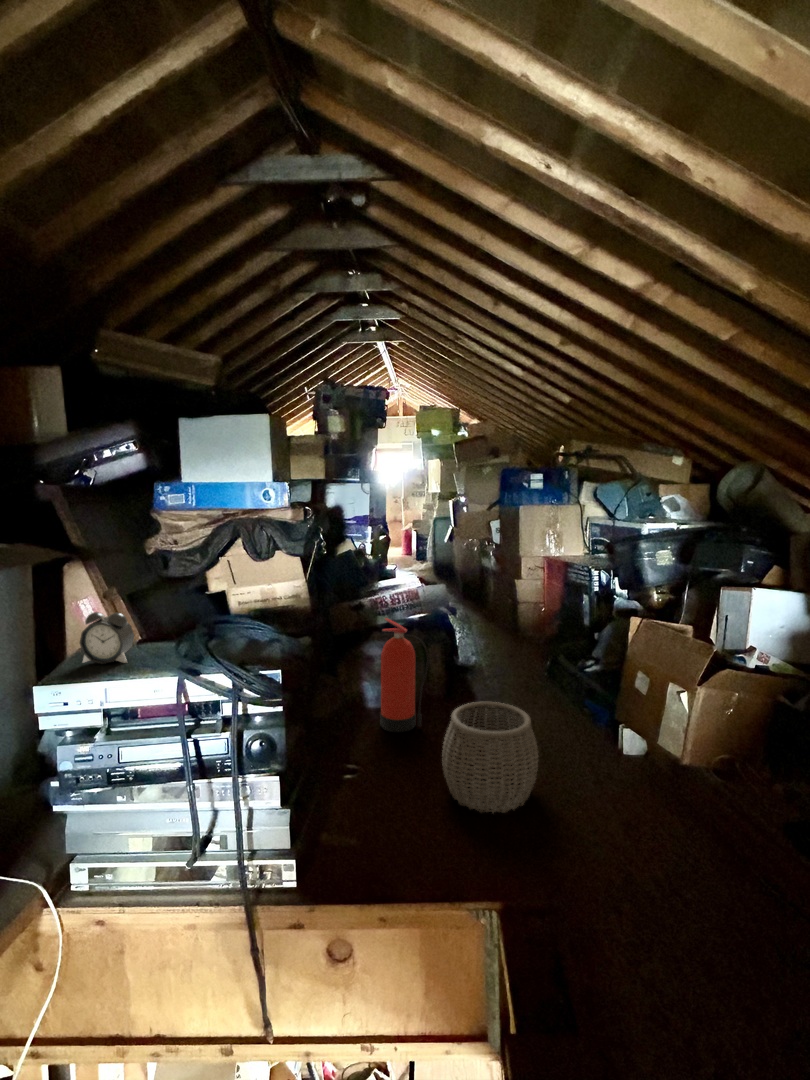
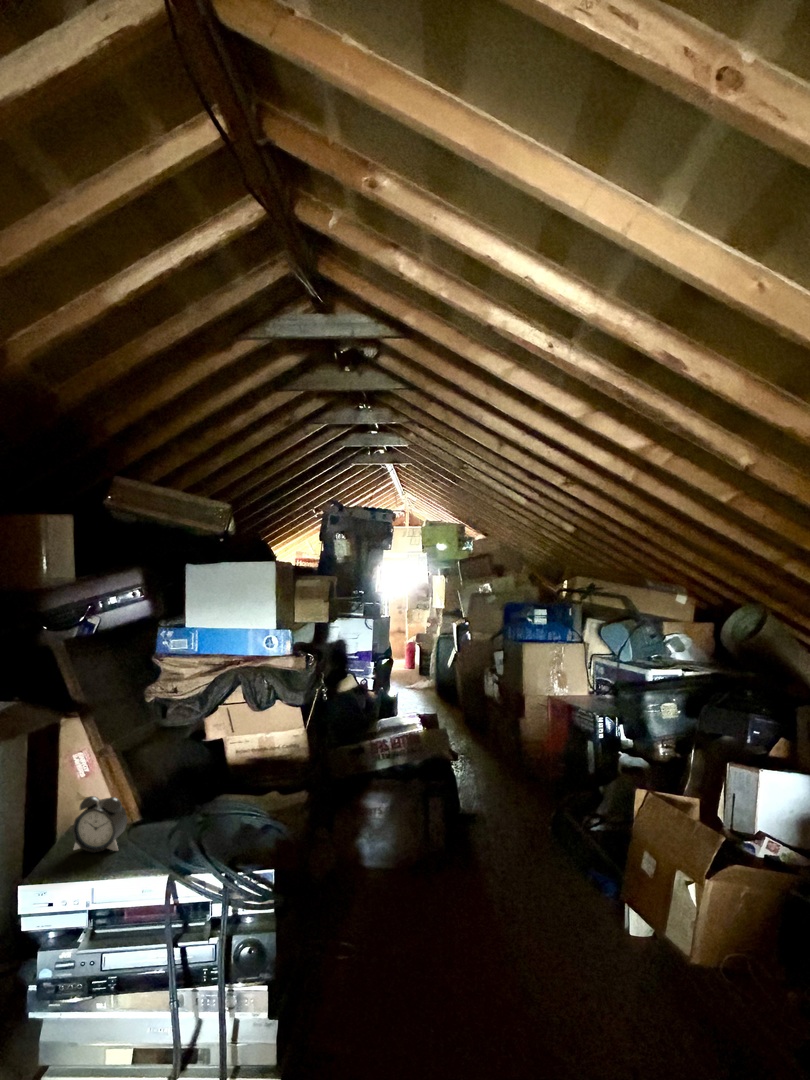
fire extinguisher: present [380,618,429,732] -> none [376,777,428,904]
woven basket: present [442,702,538,813] -> none [439,881,541,1016]

